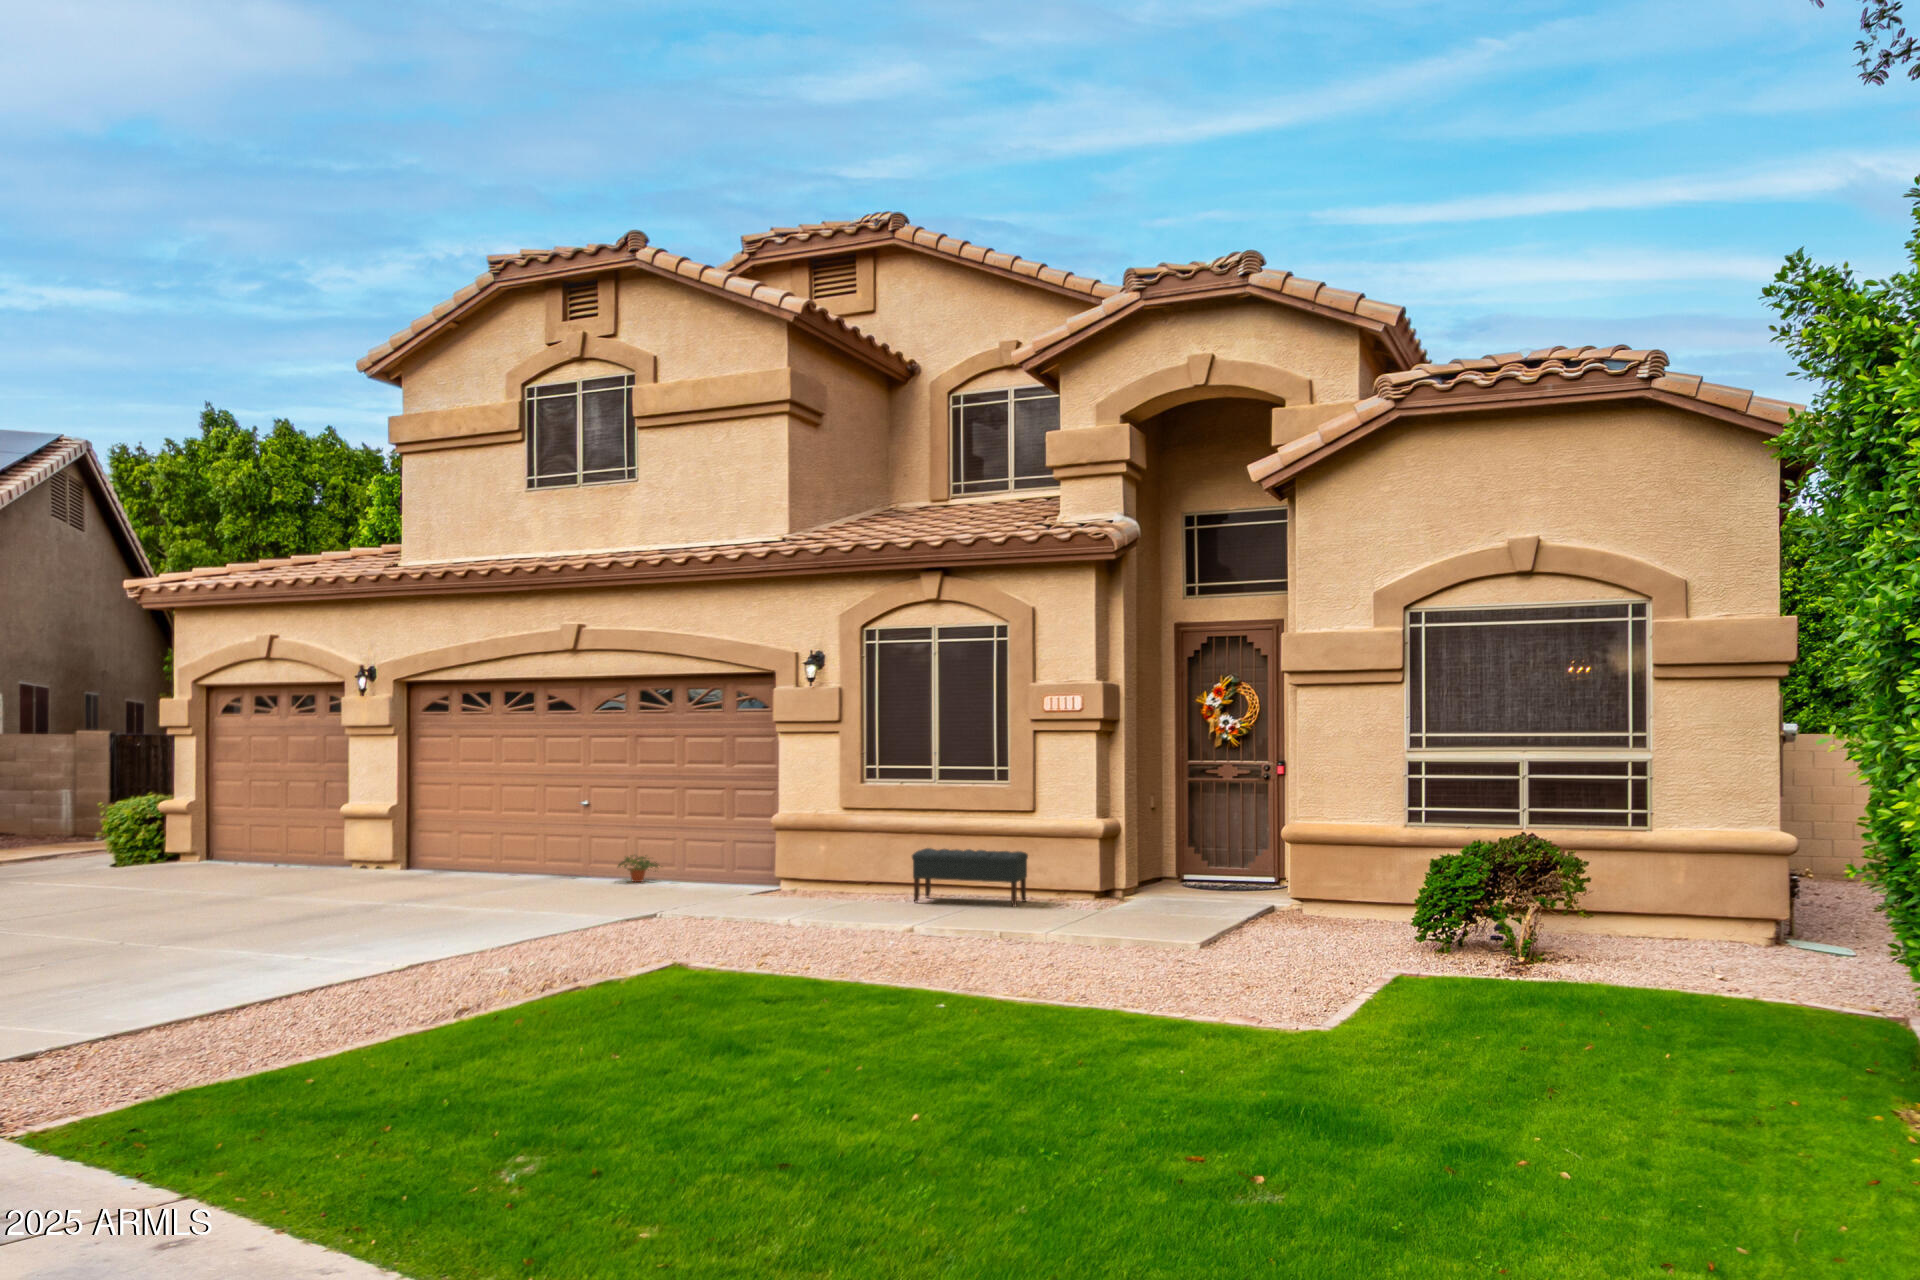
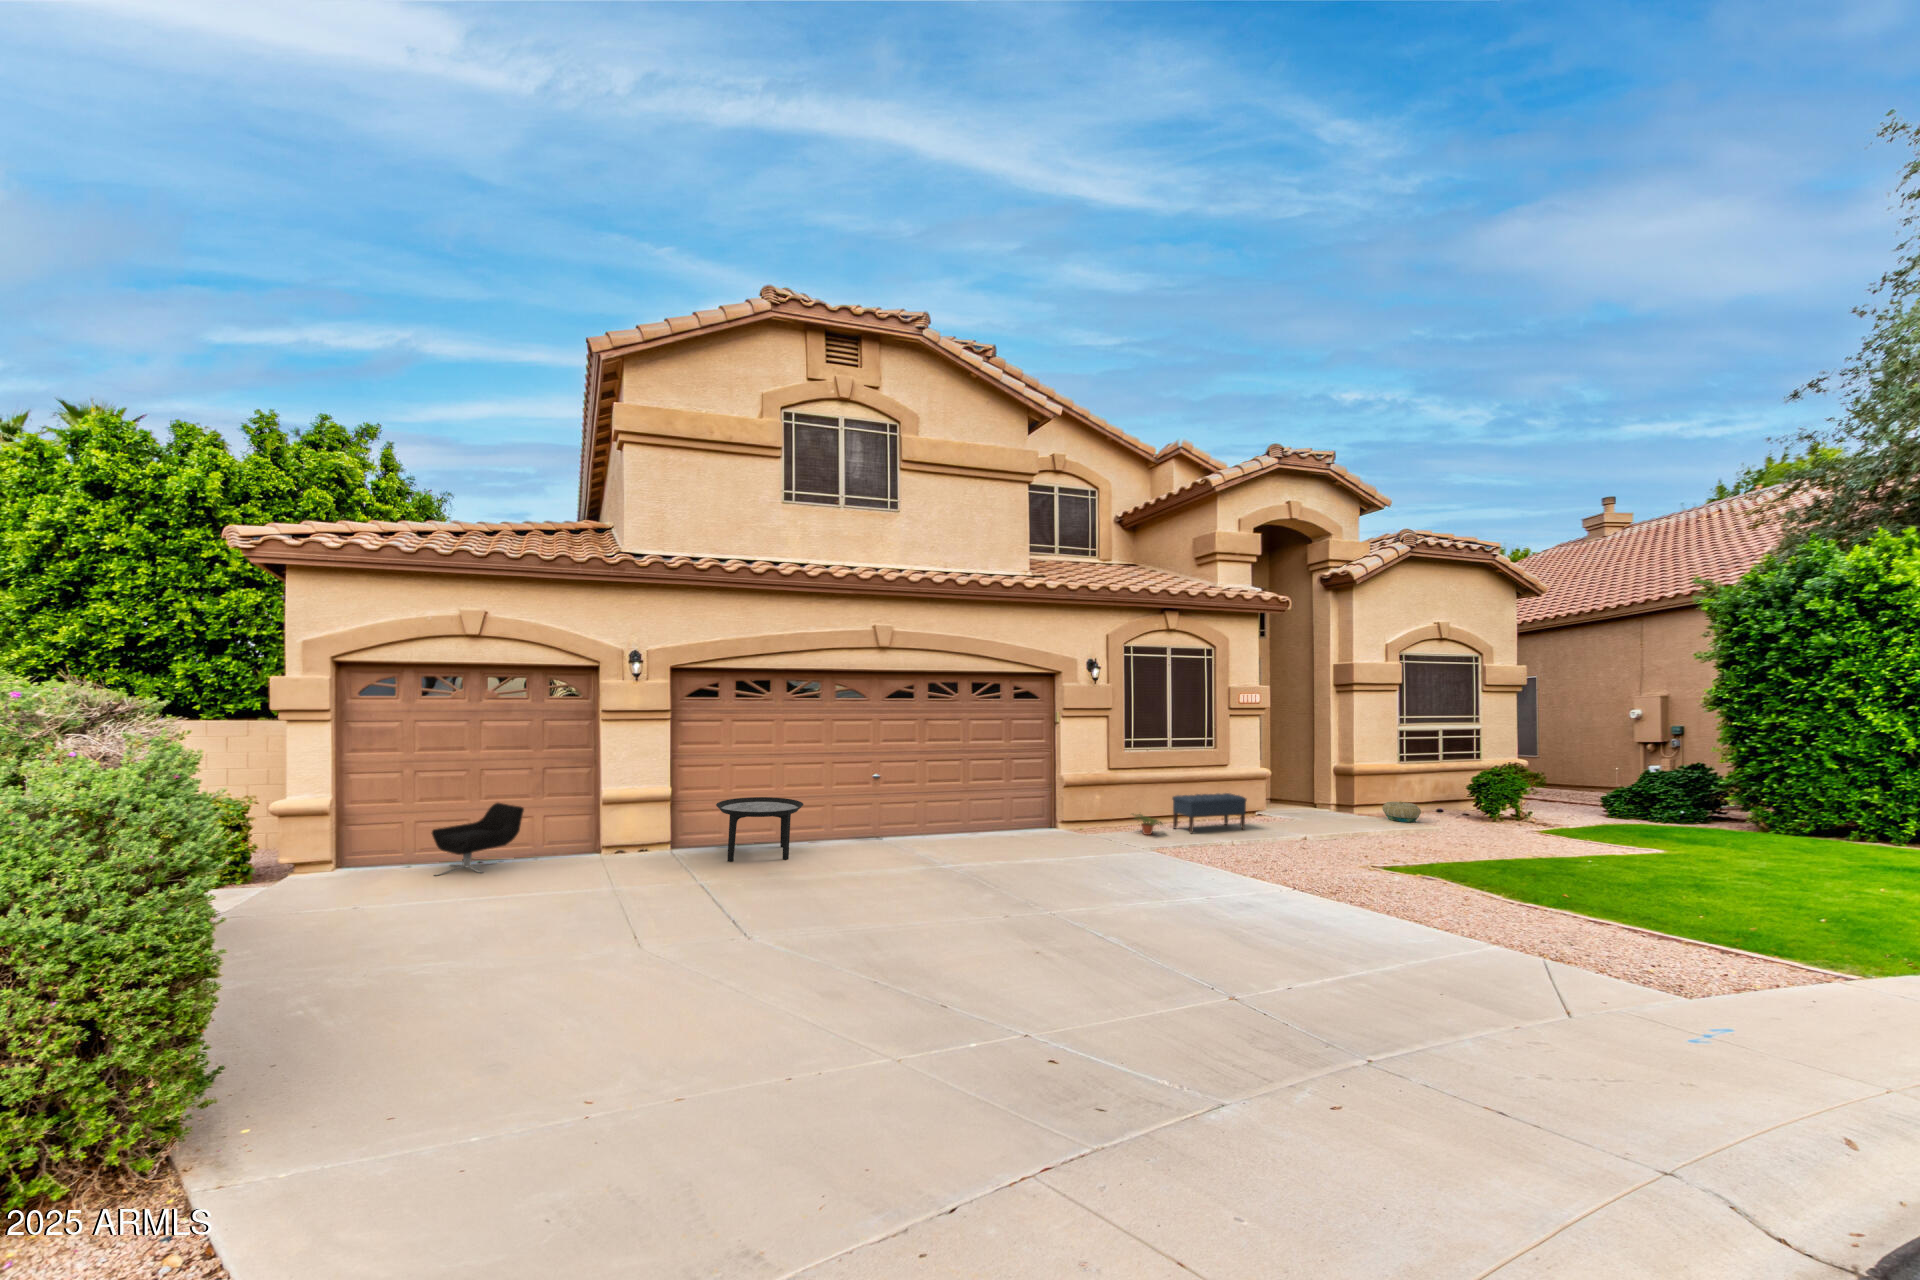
lounge chair: none [221,811,293,867] -> present [432,803,524,873]
round table: none [396,819,490,880] -> present [716,797,804,862]
potted plant: present [618,856,662,882] -> present [1133,814,1163,835]
basket: none [1324,889,1388,926] -> present [1382,801,1421,822]

